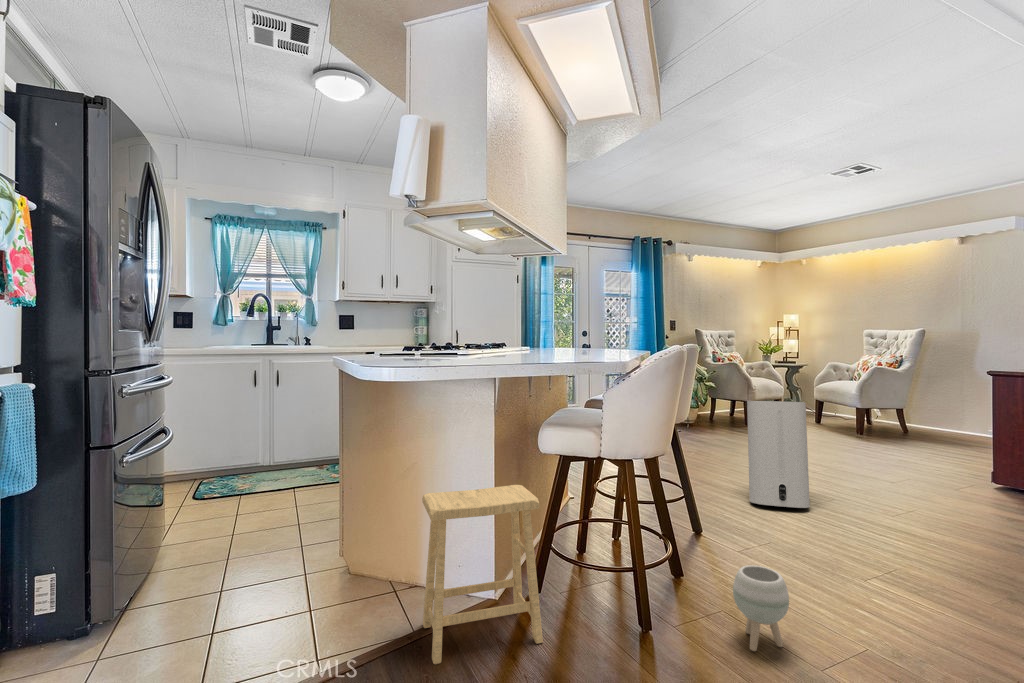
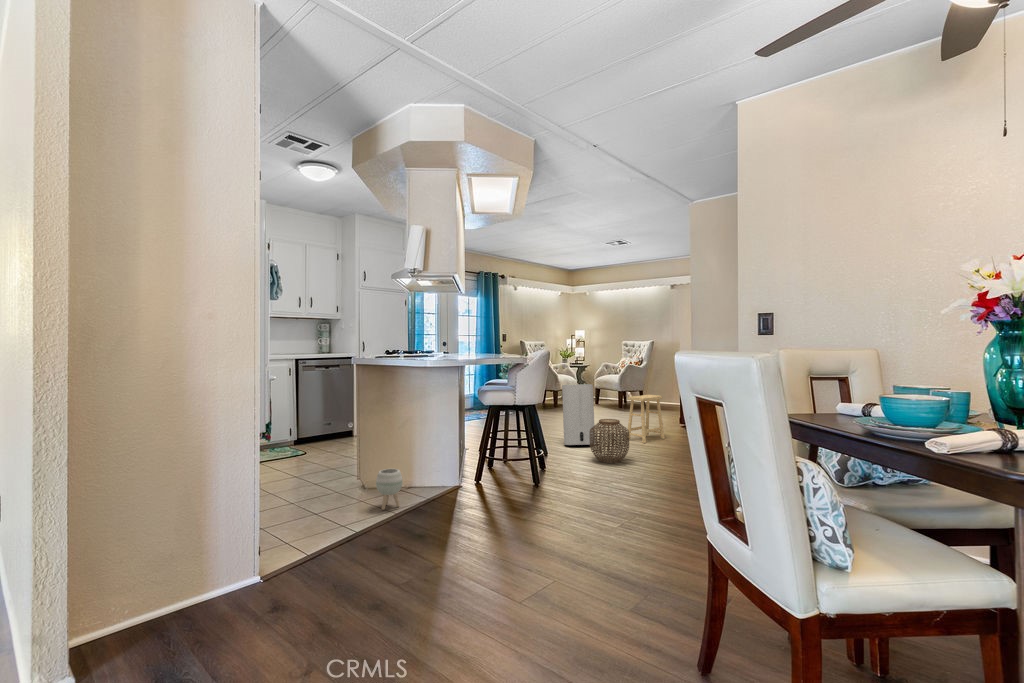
woven basket: none [796,472,885,563] -> present [590,419,629,463]
footstool: present [422,485,543,664] -> present [628,395,665,443]
planter: present [733,565,789,651] -> present [376,469,403,510]

